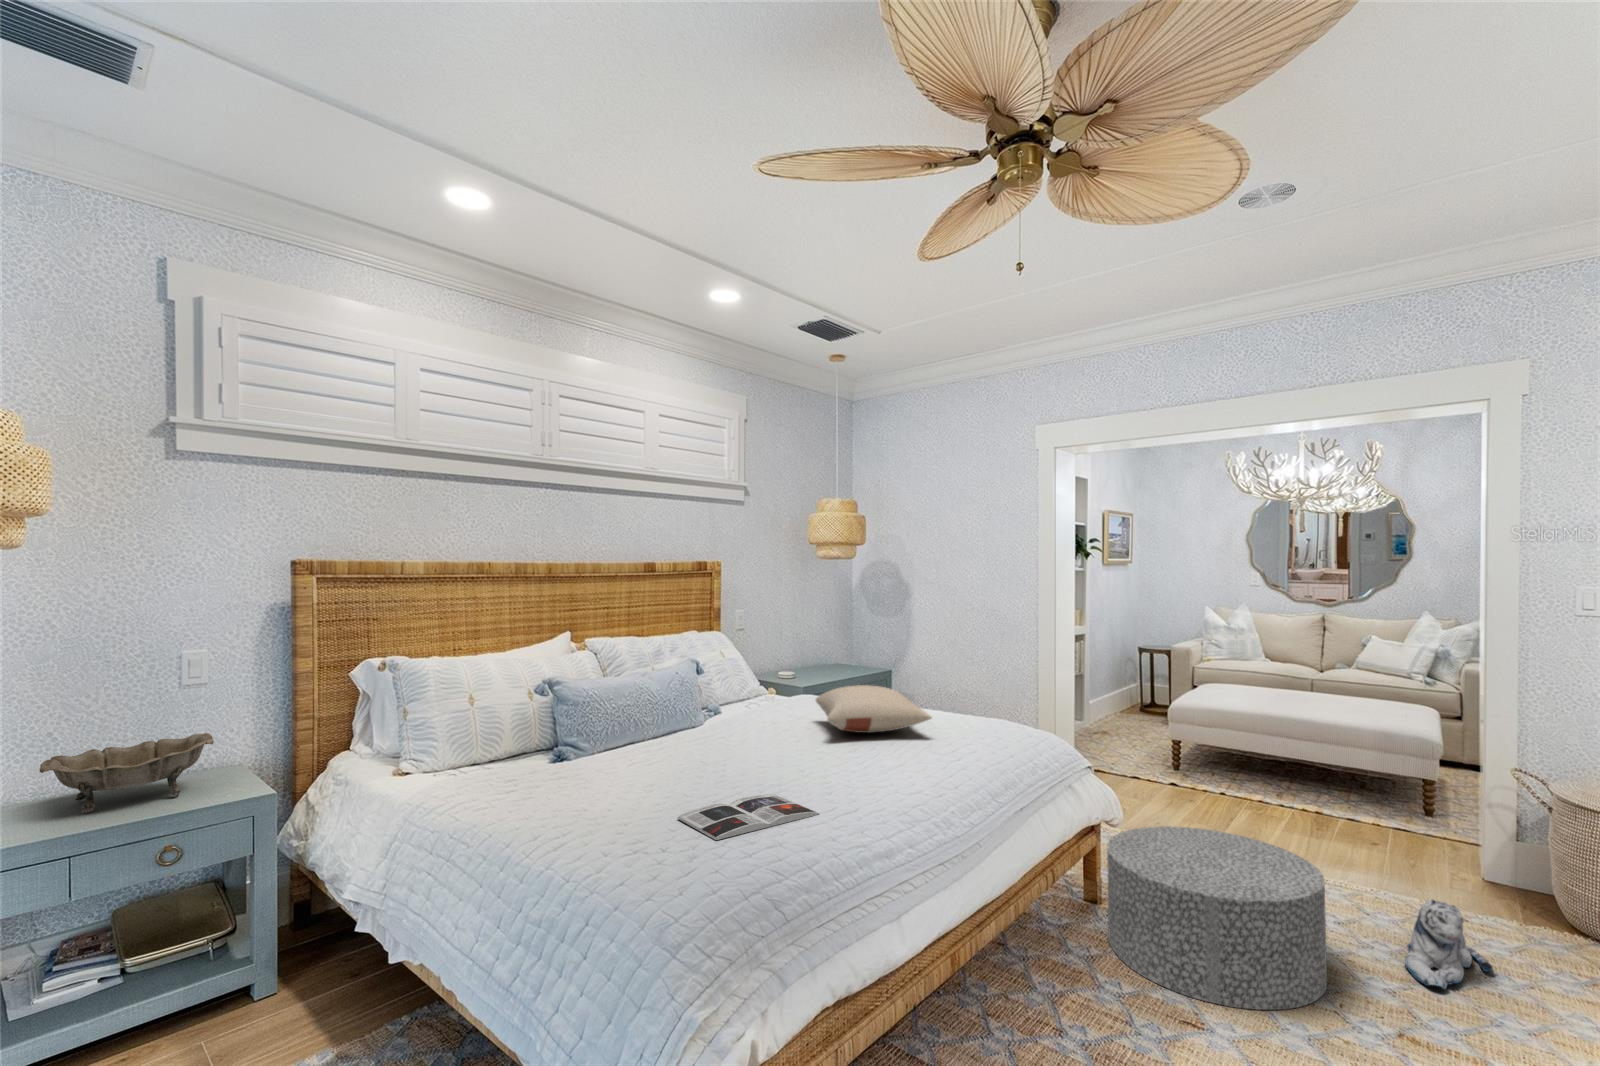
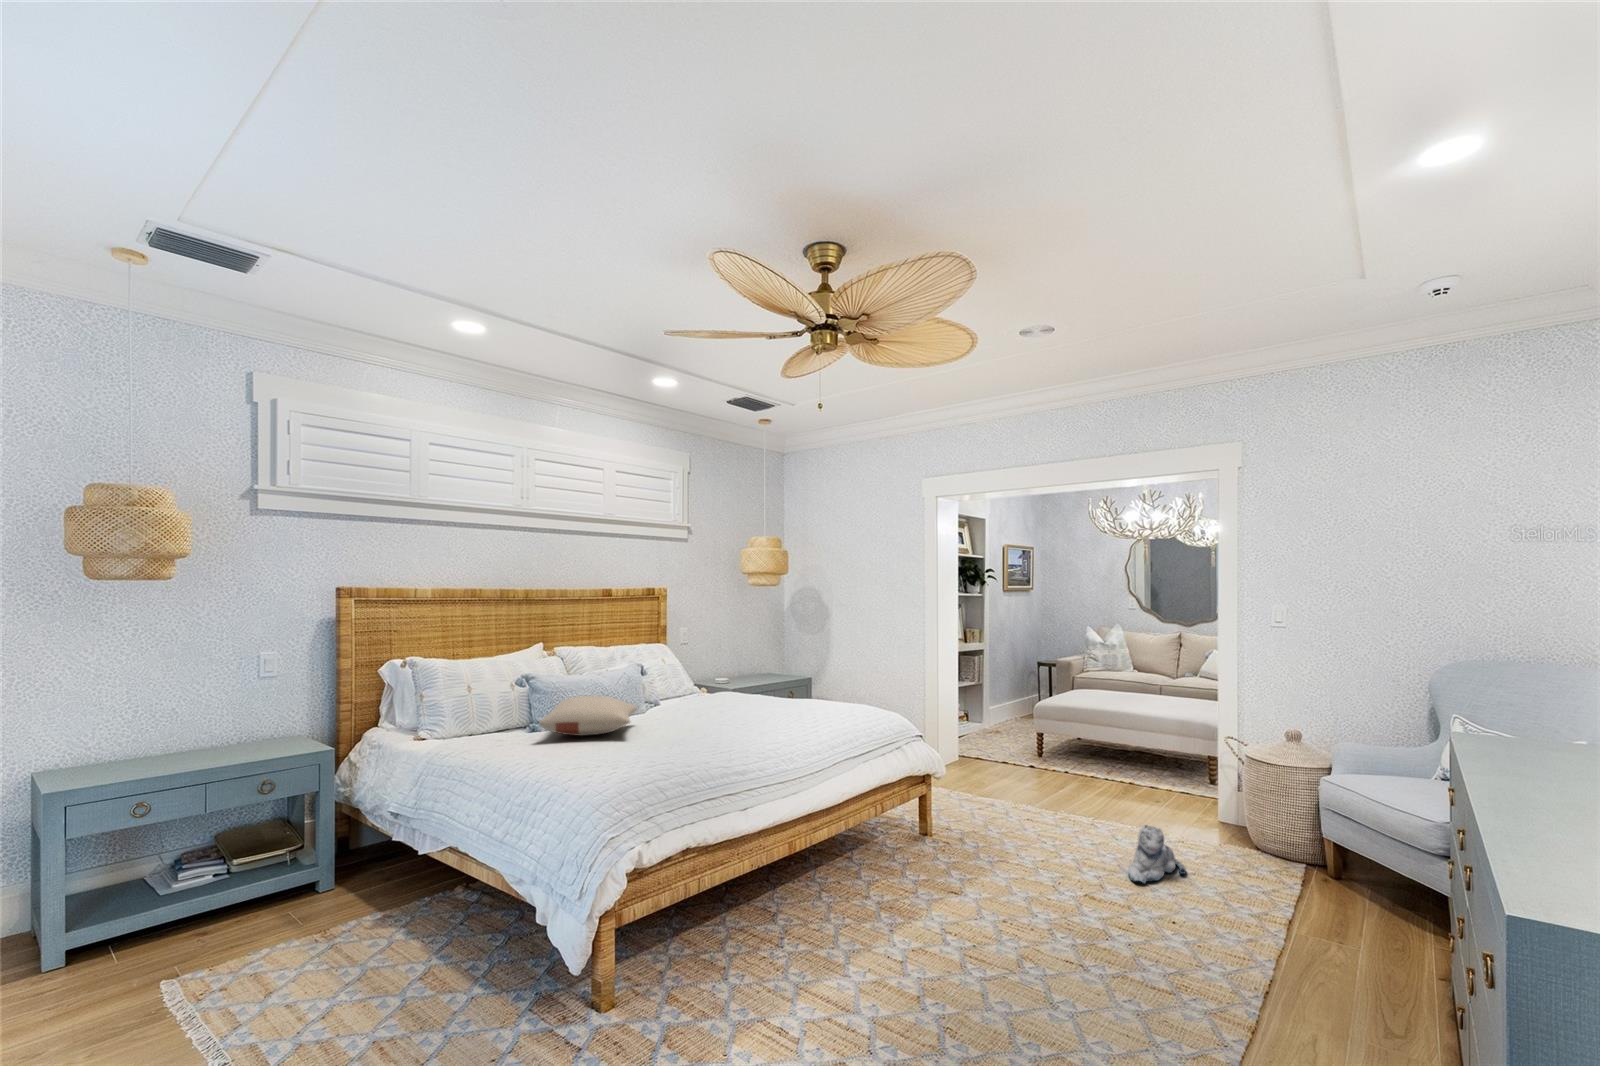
pillow: present [816,685,932,733] -> present [539,696,638,736]
decorative bowl: present [39,733,214,813] -> none [175,710,288,760]
magazine: present [677,794,819,840] -> none [609,747,704,768]
ottoman: present [1107,826,1327,1010] -> none [928,782,1070,895]

